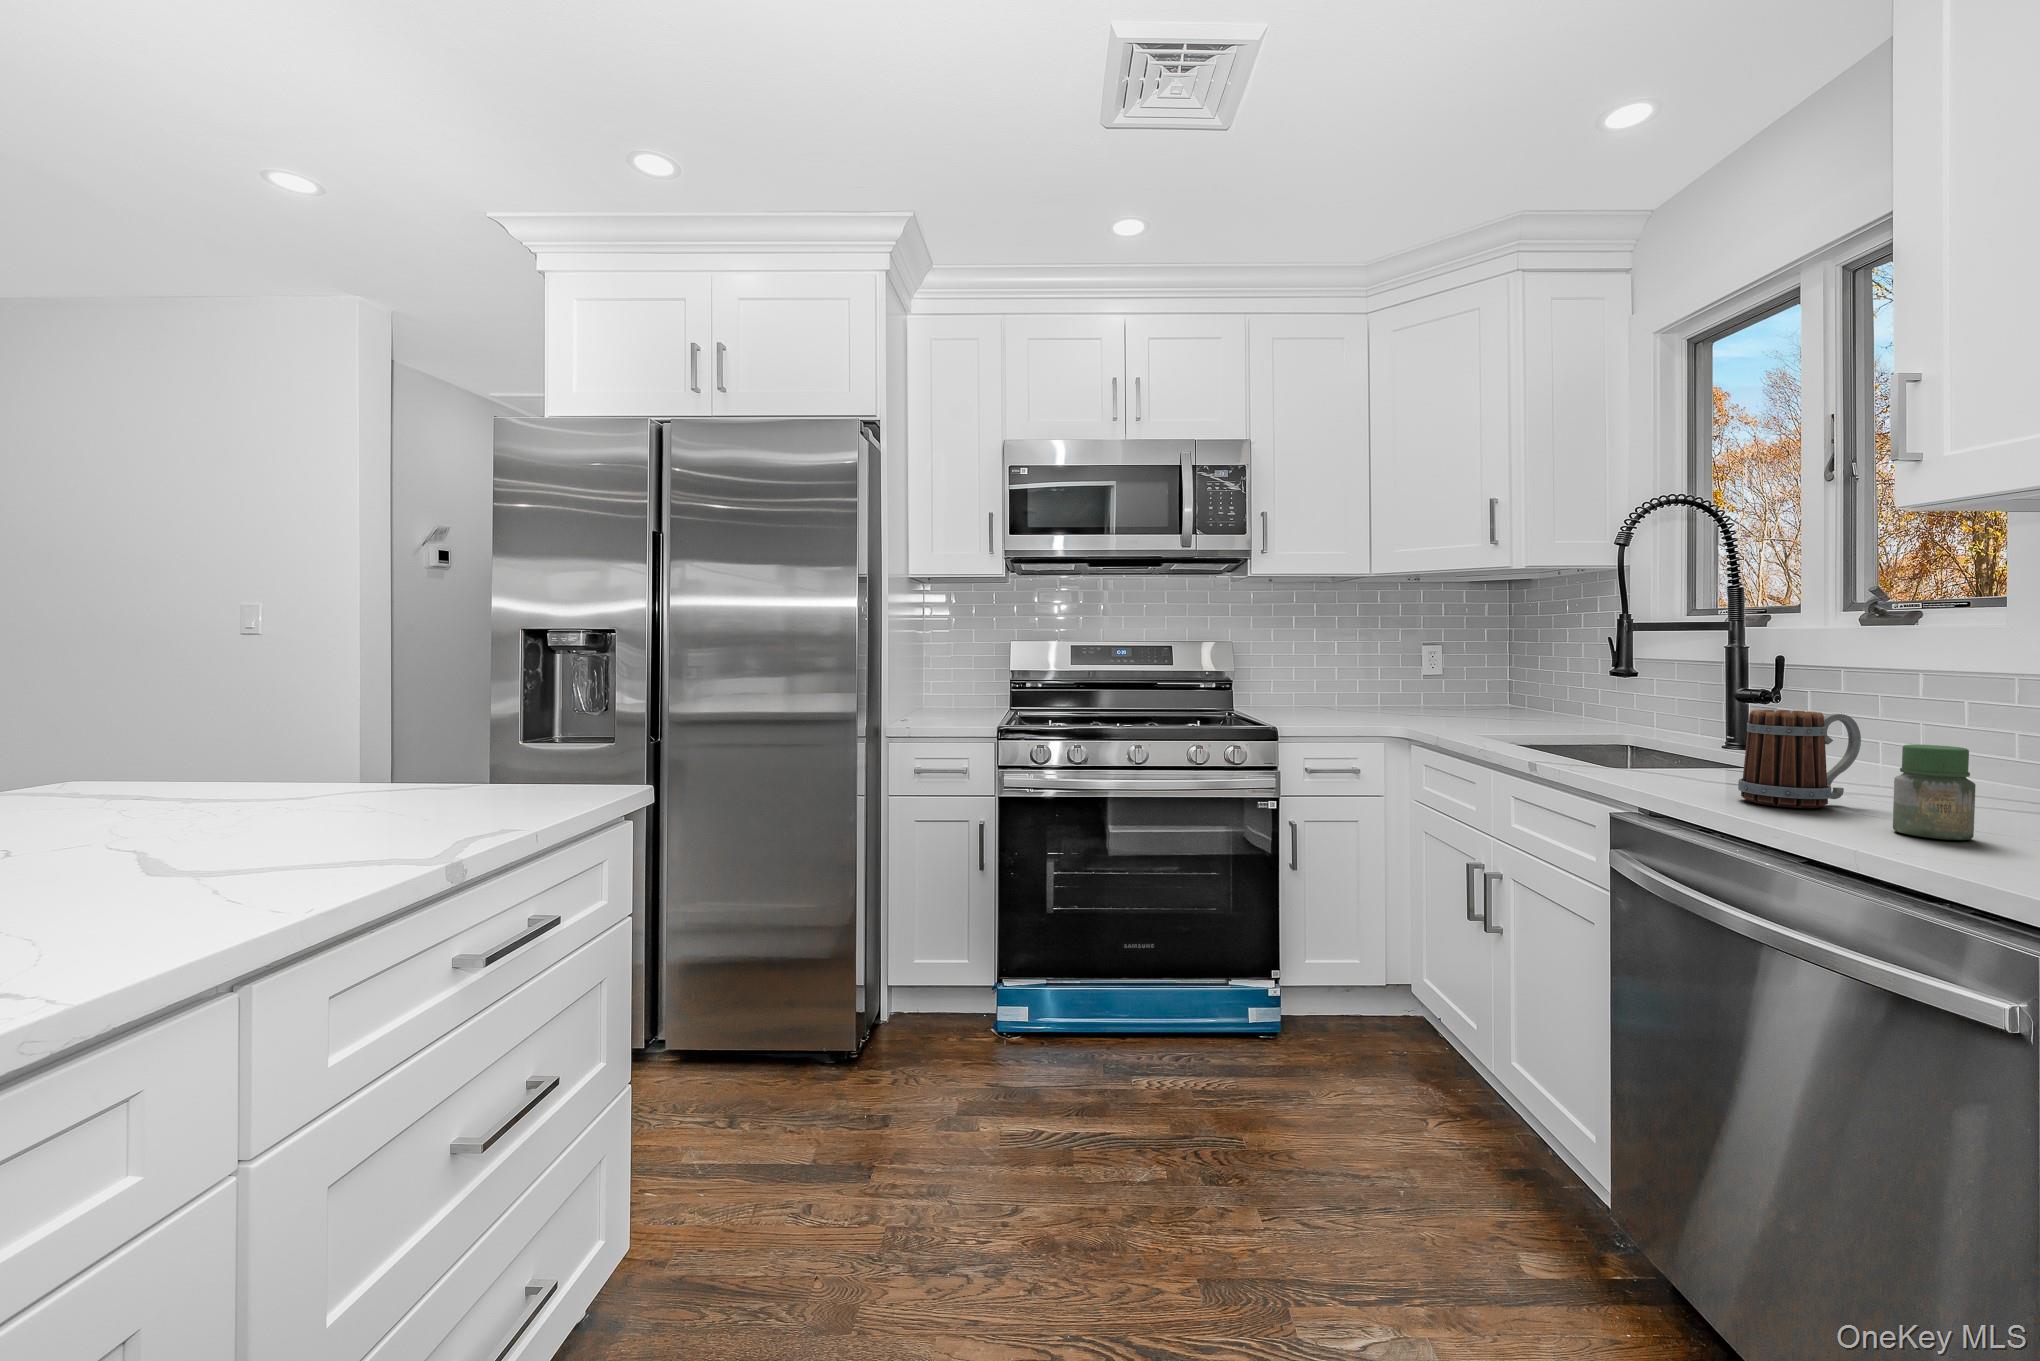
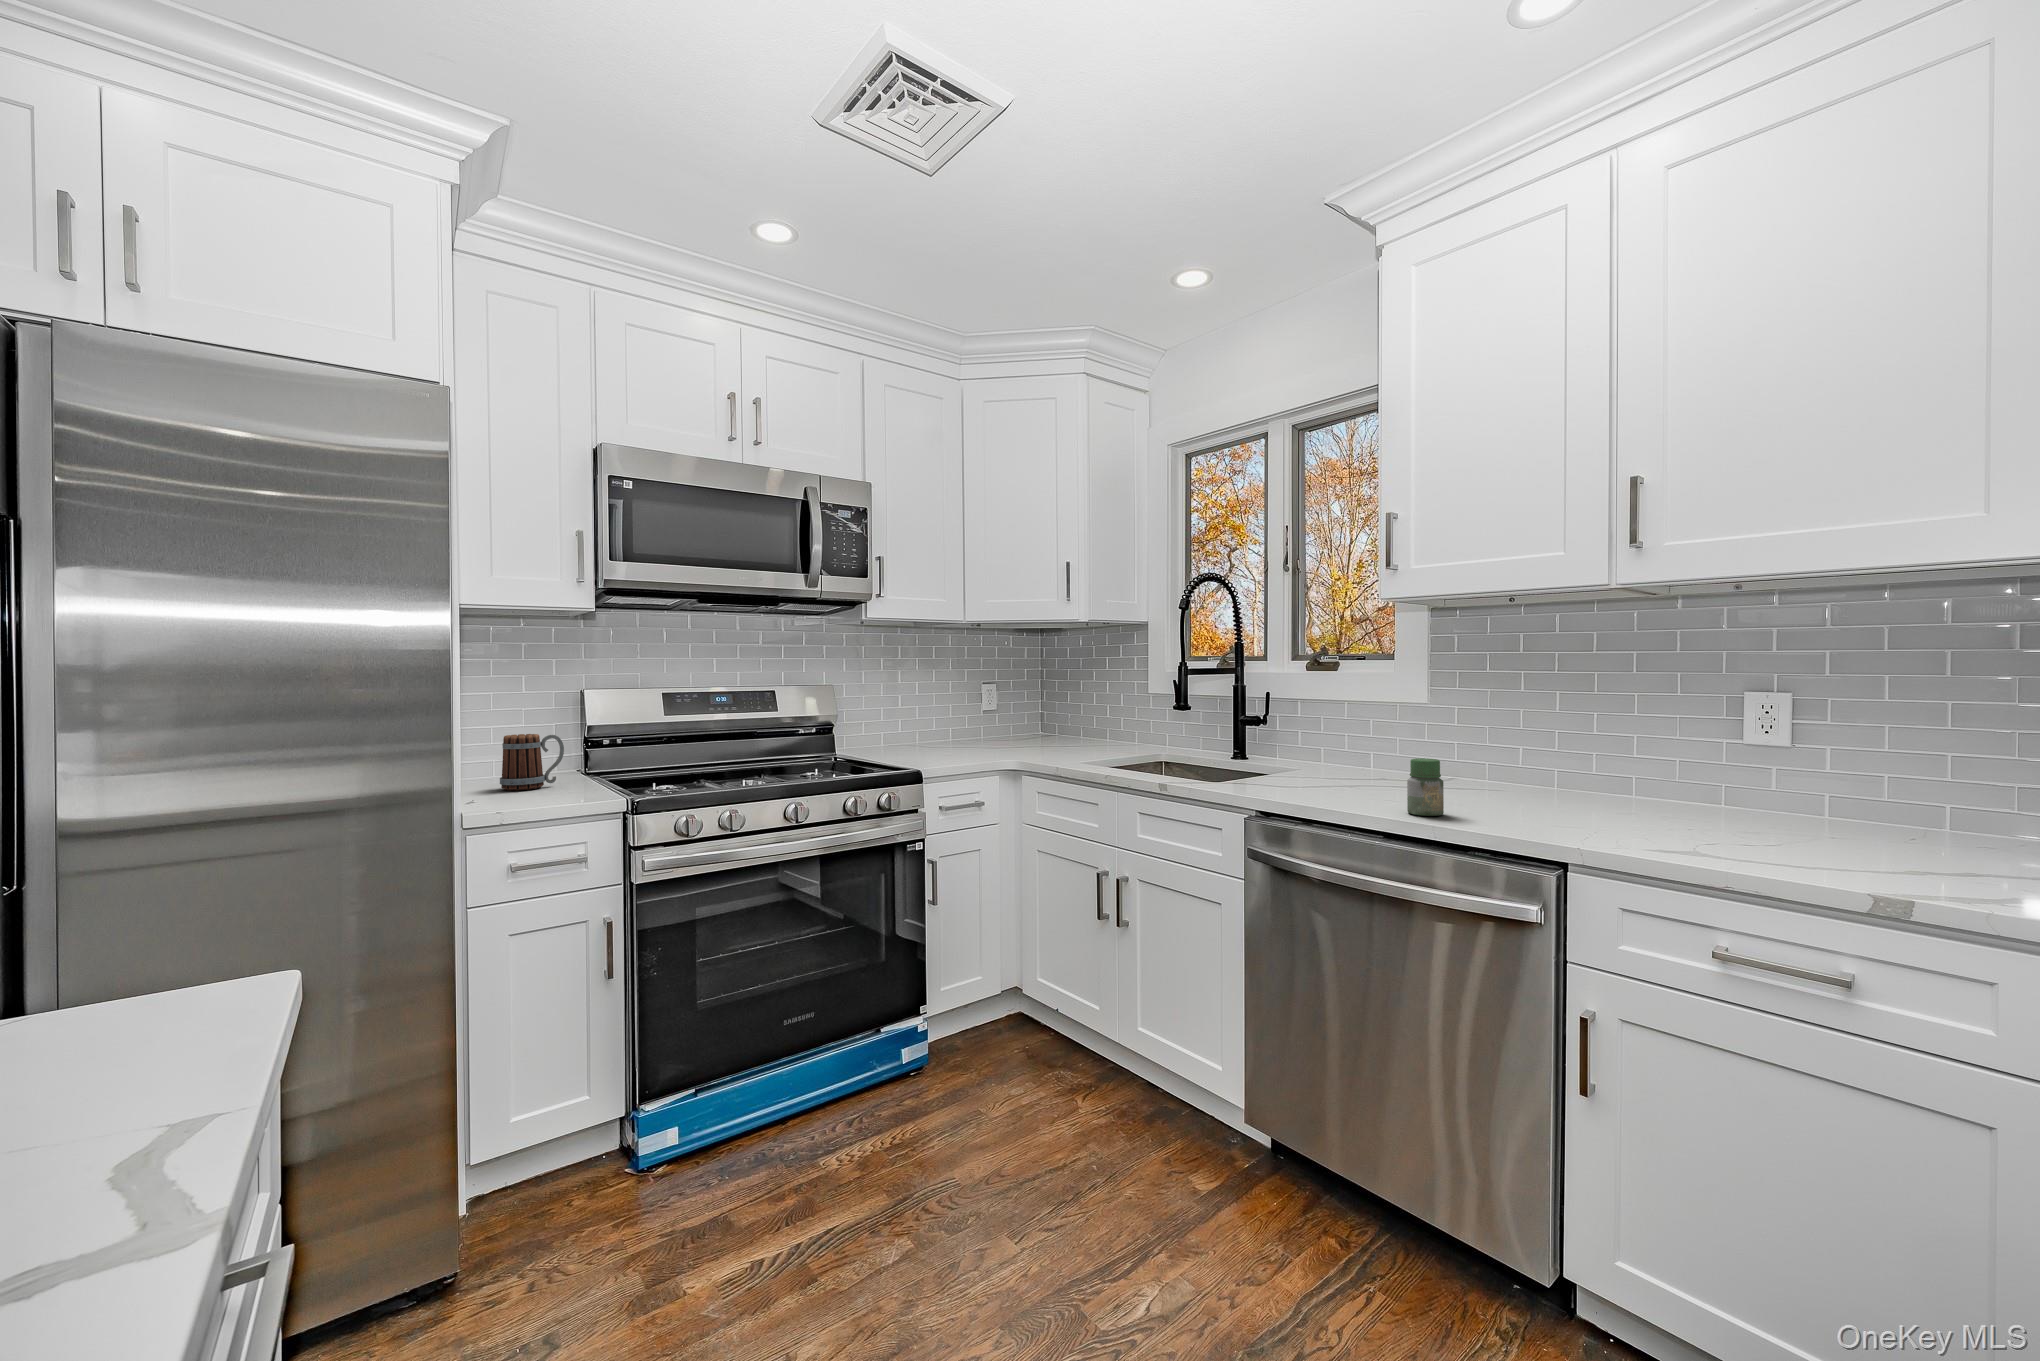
mug: present [1738,710,1861,808] -> present [500,734,564,790]

